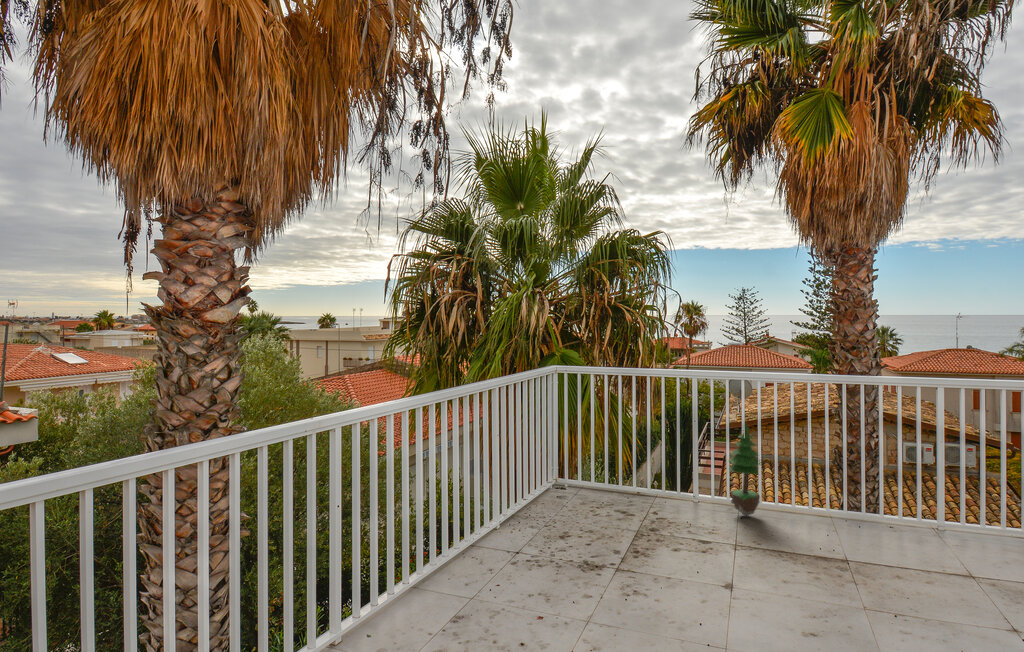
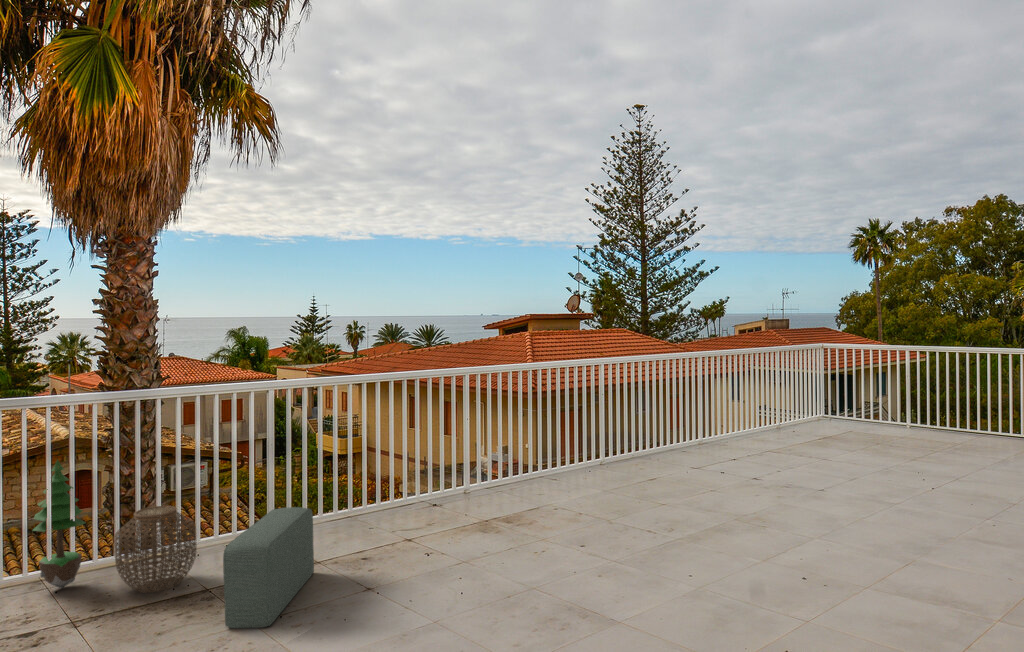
woven basket: none [776,475,845,547] -> present [115,506,197,593]
pouf: none [839,511,965,620] -> present [223,507,314,628]

